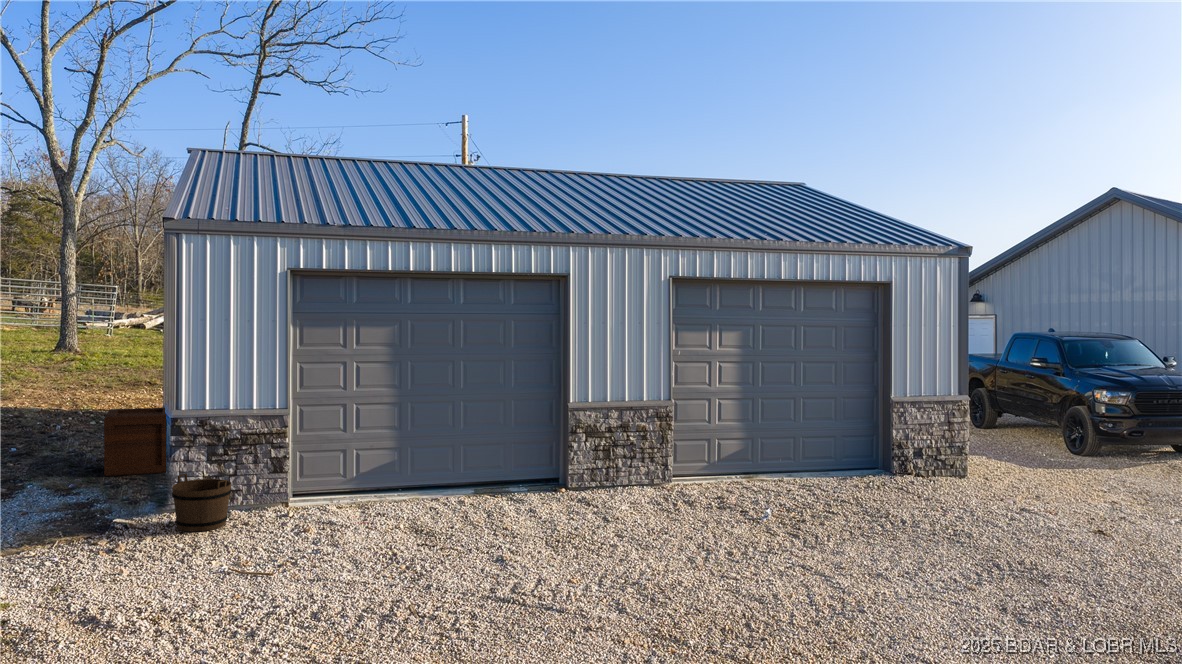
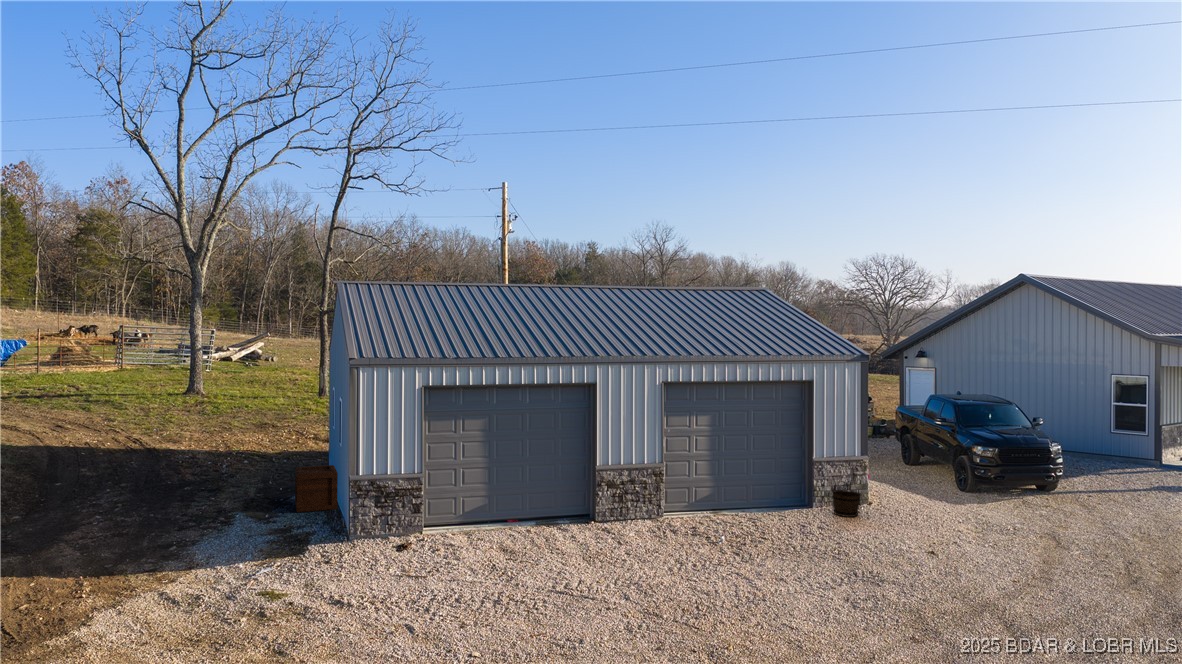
bucket: present [172,474,231,531] -> present [832,489,861,517]

